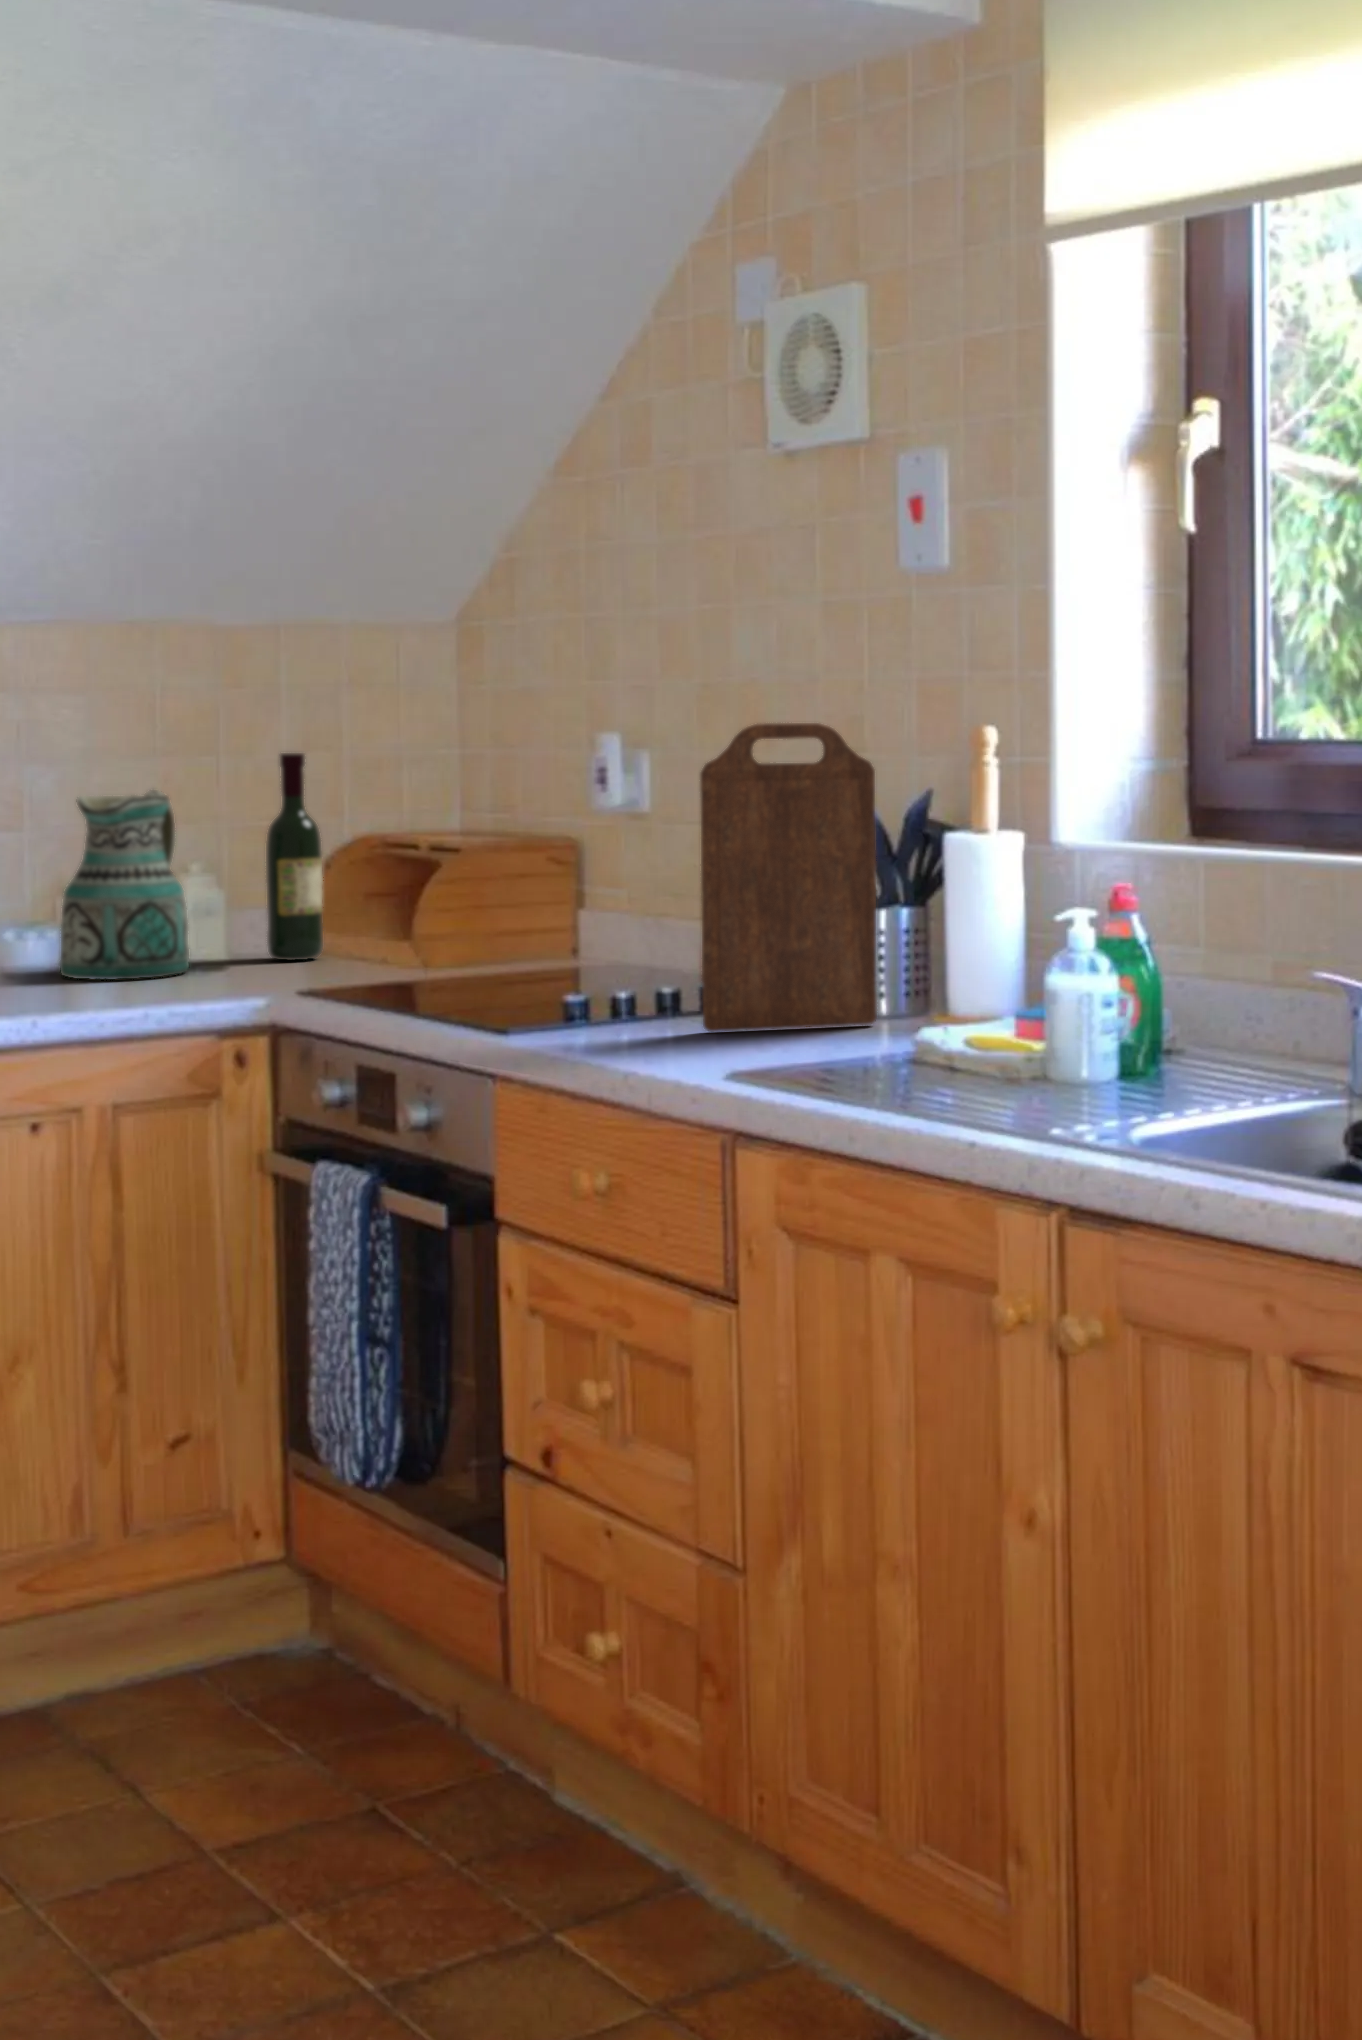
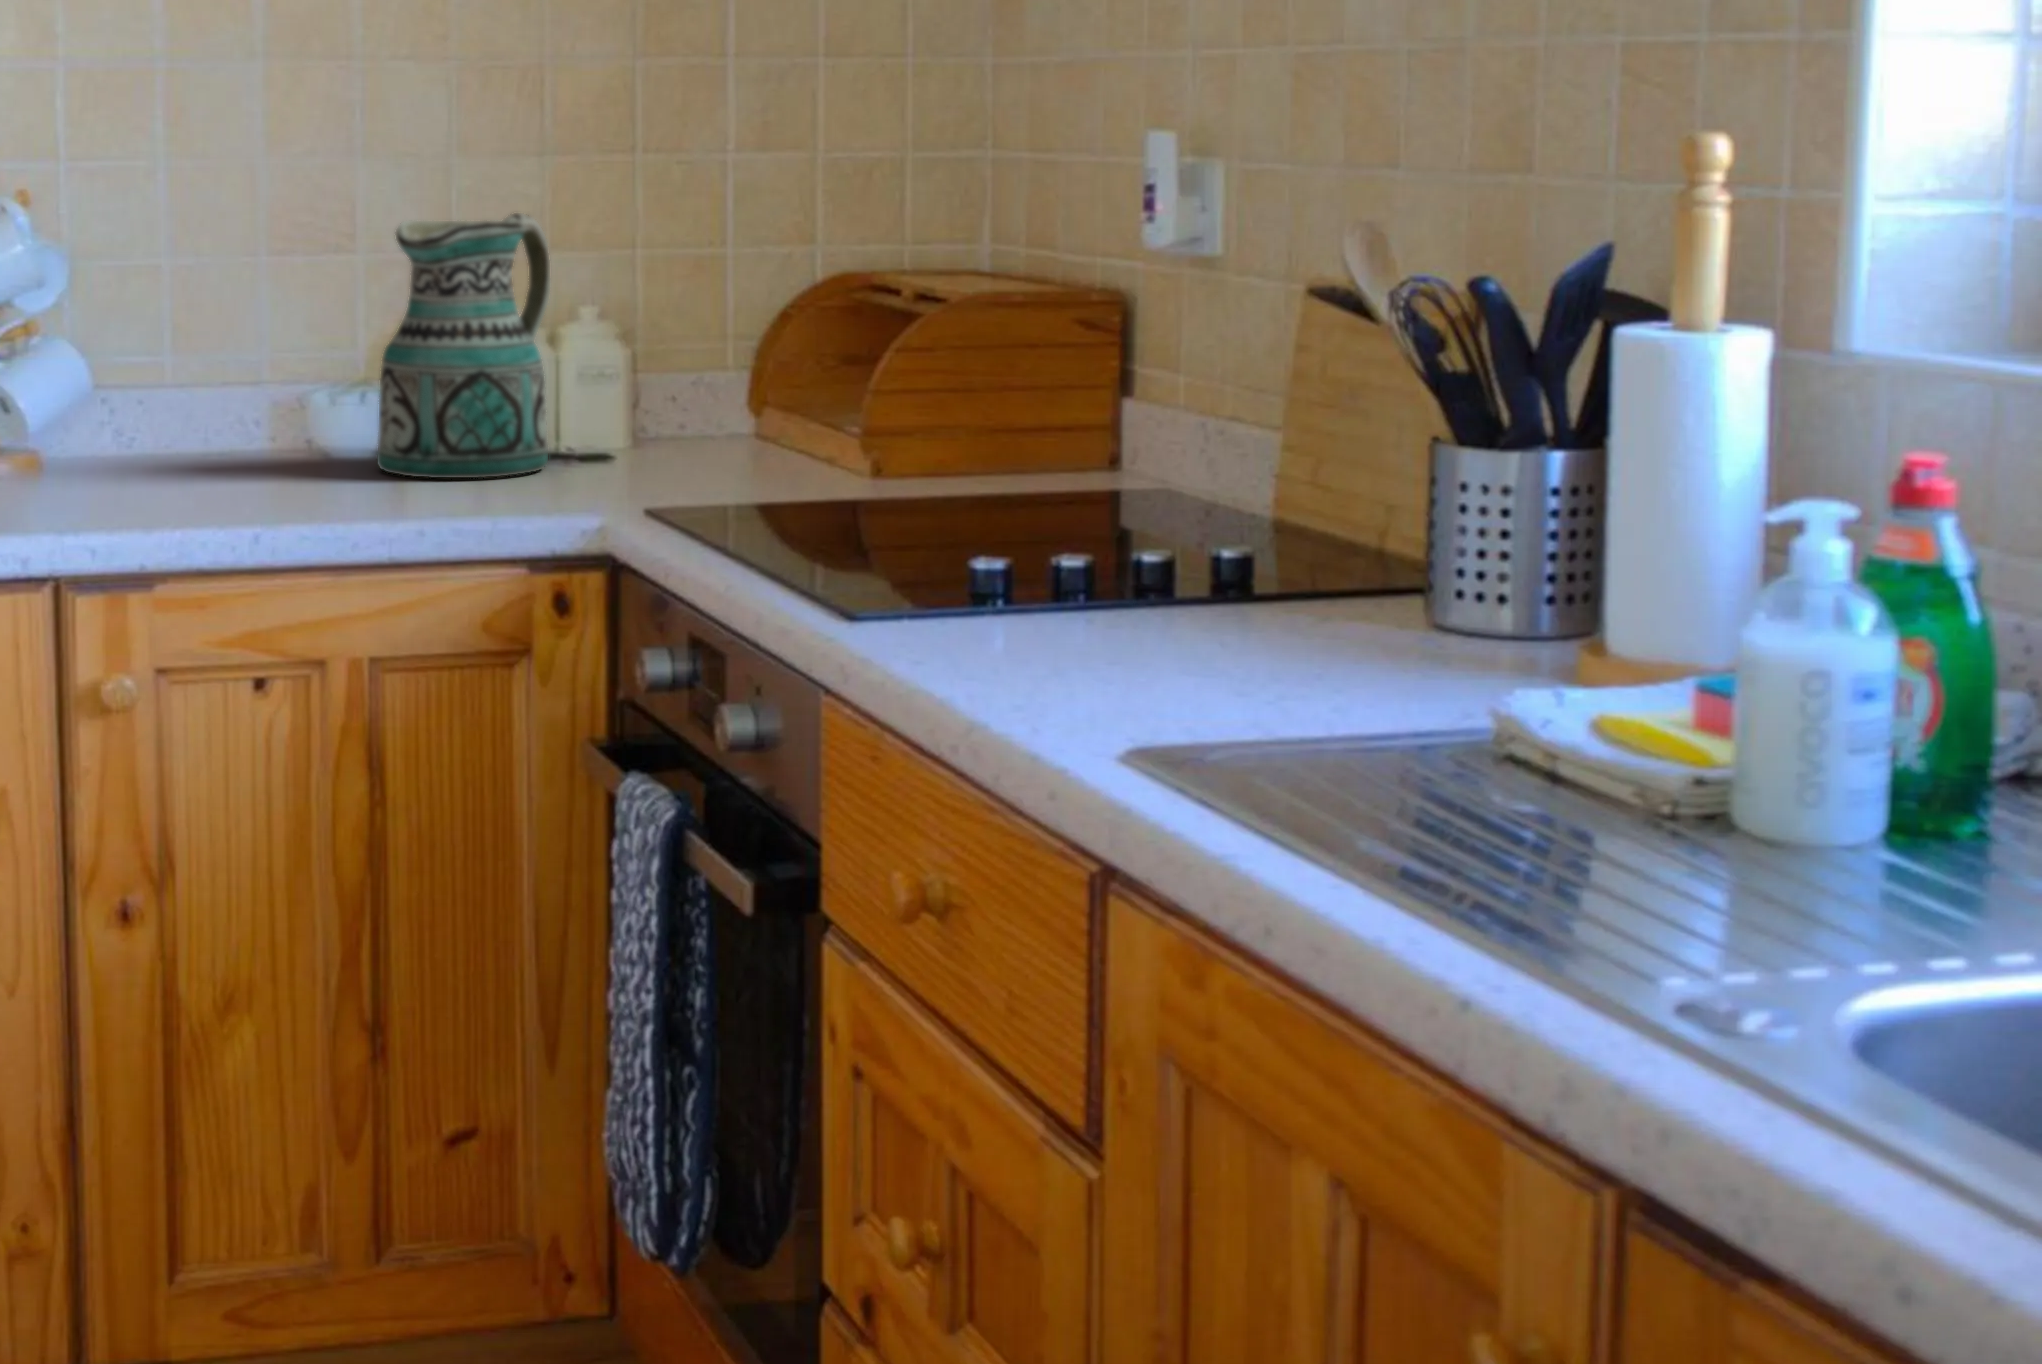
cutting board: present [700,723,877,1032] -> none [1148,120,1484,660]
wine bottle: present [266,753,323,960] -> none [672,163,749,459]

